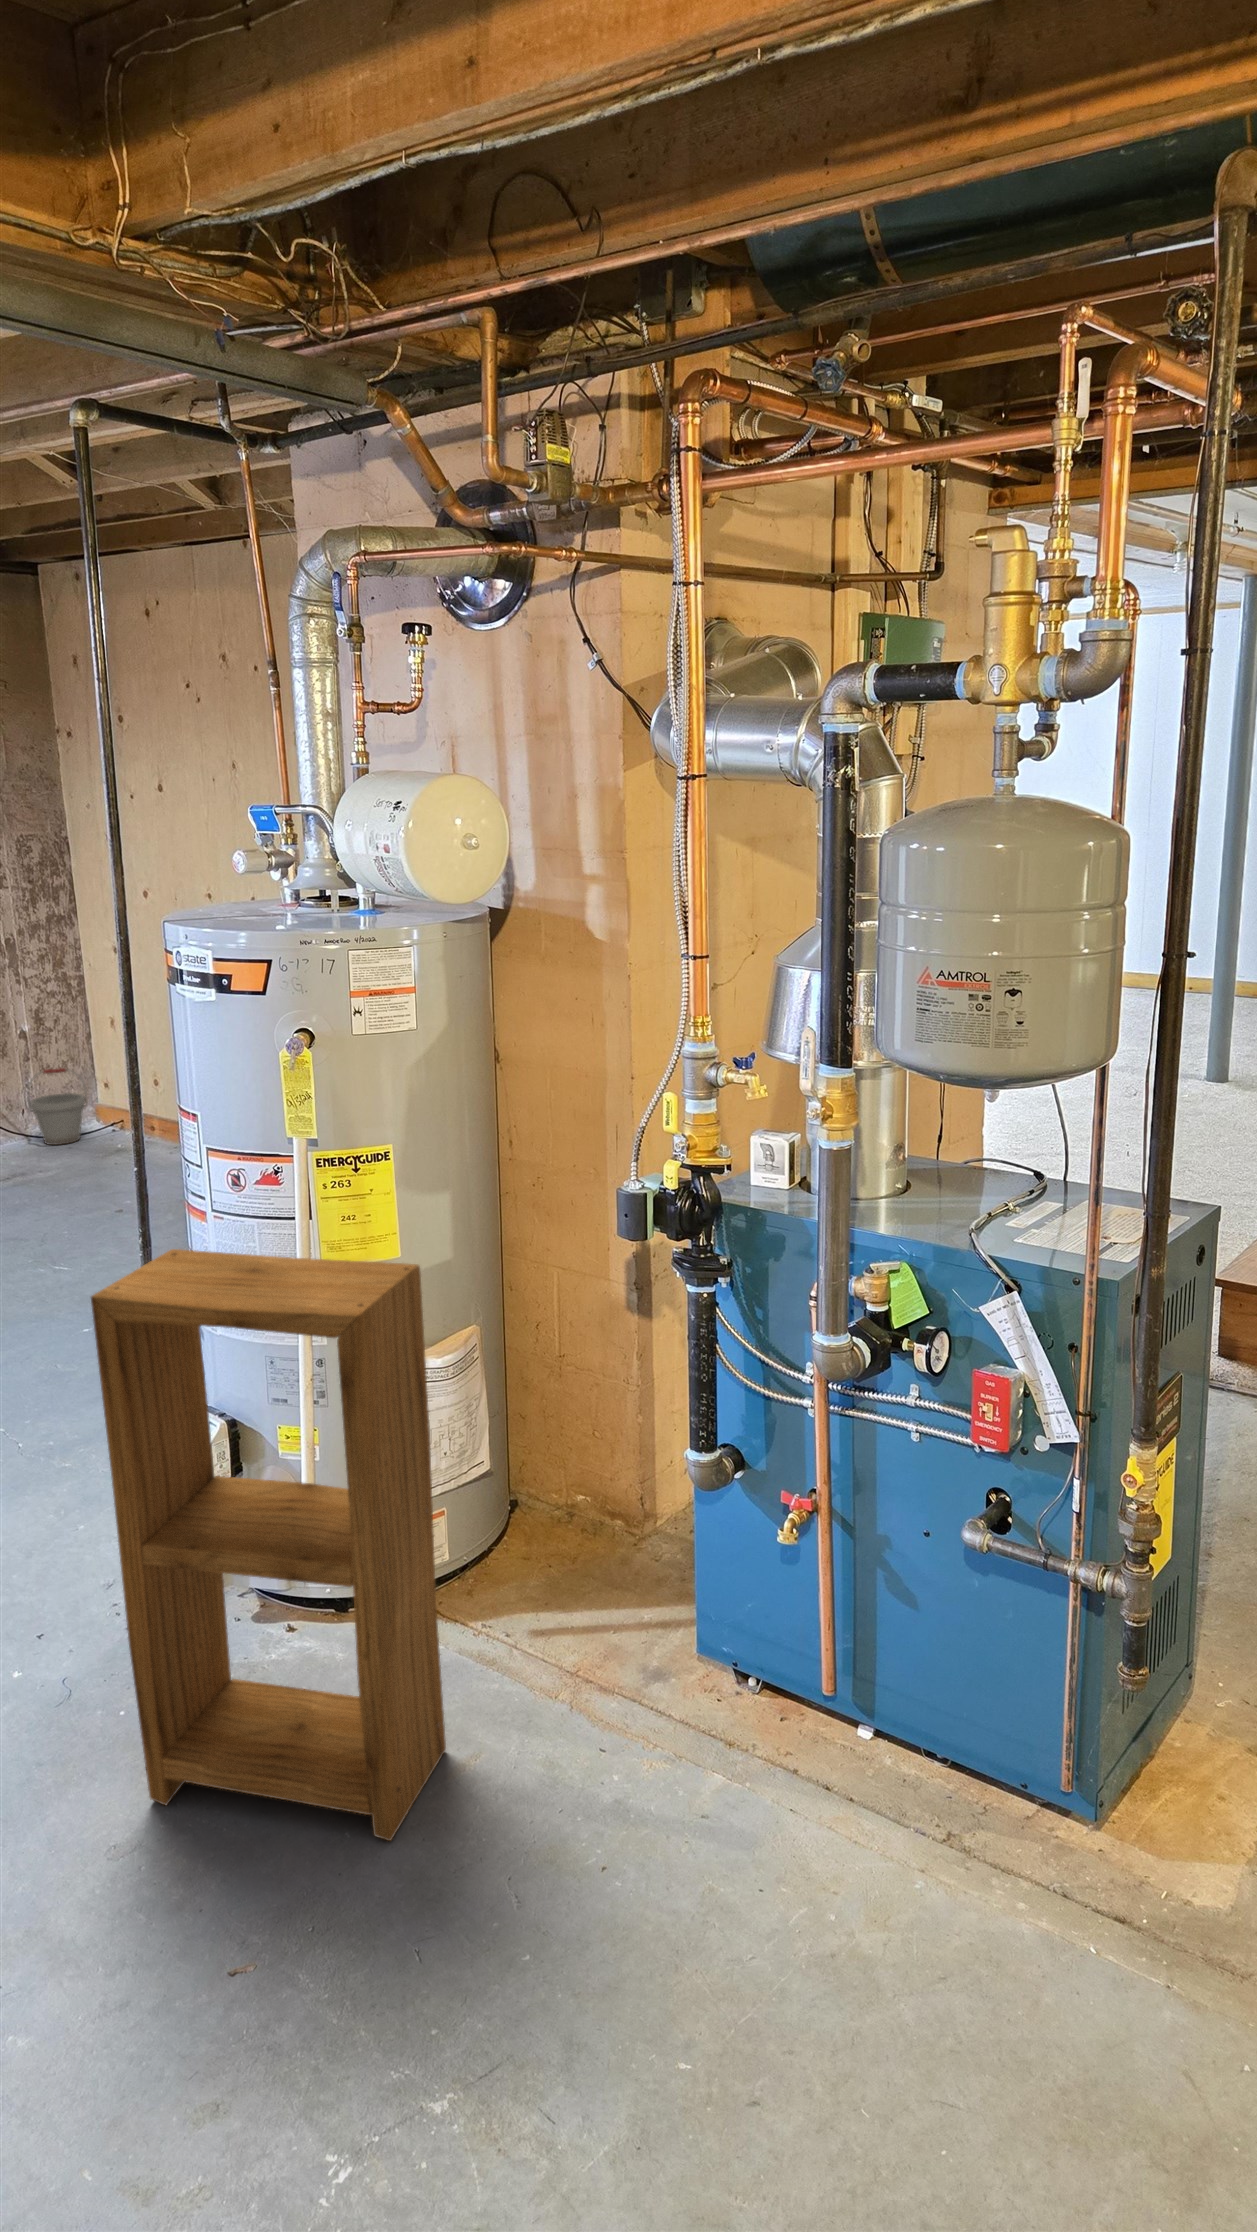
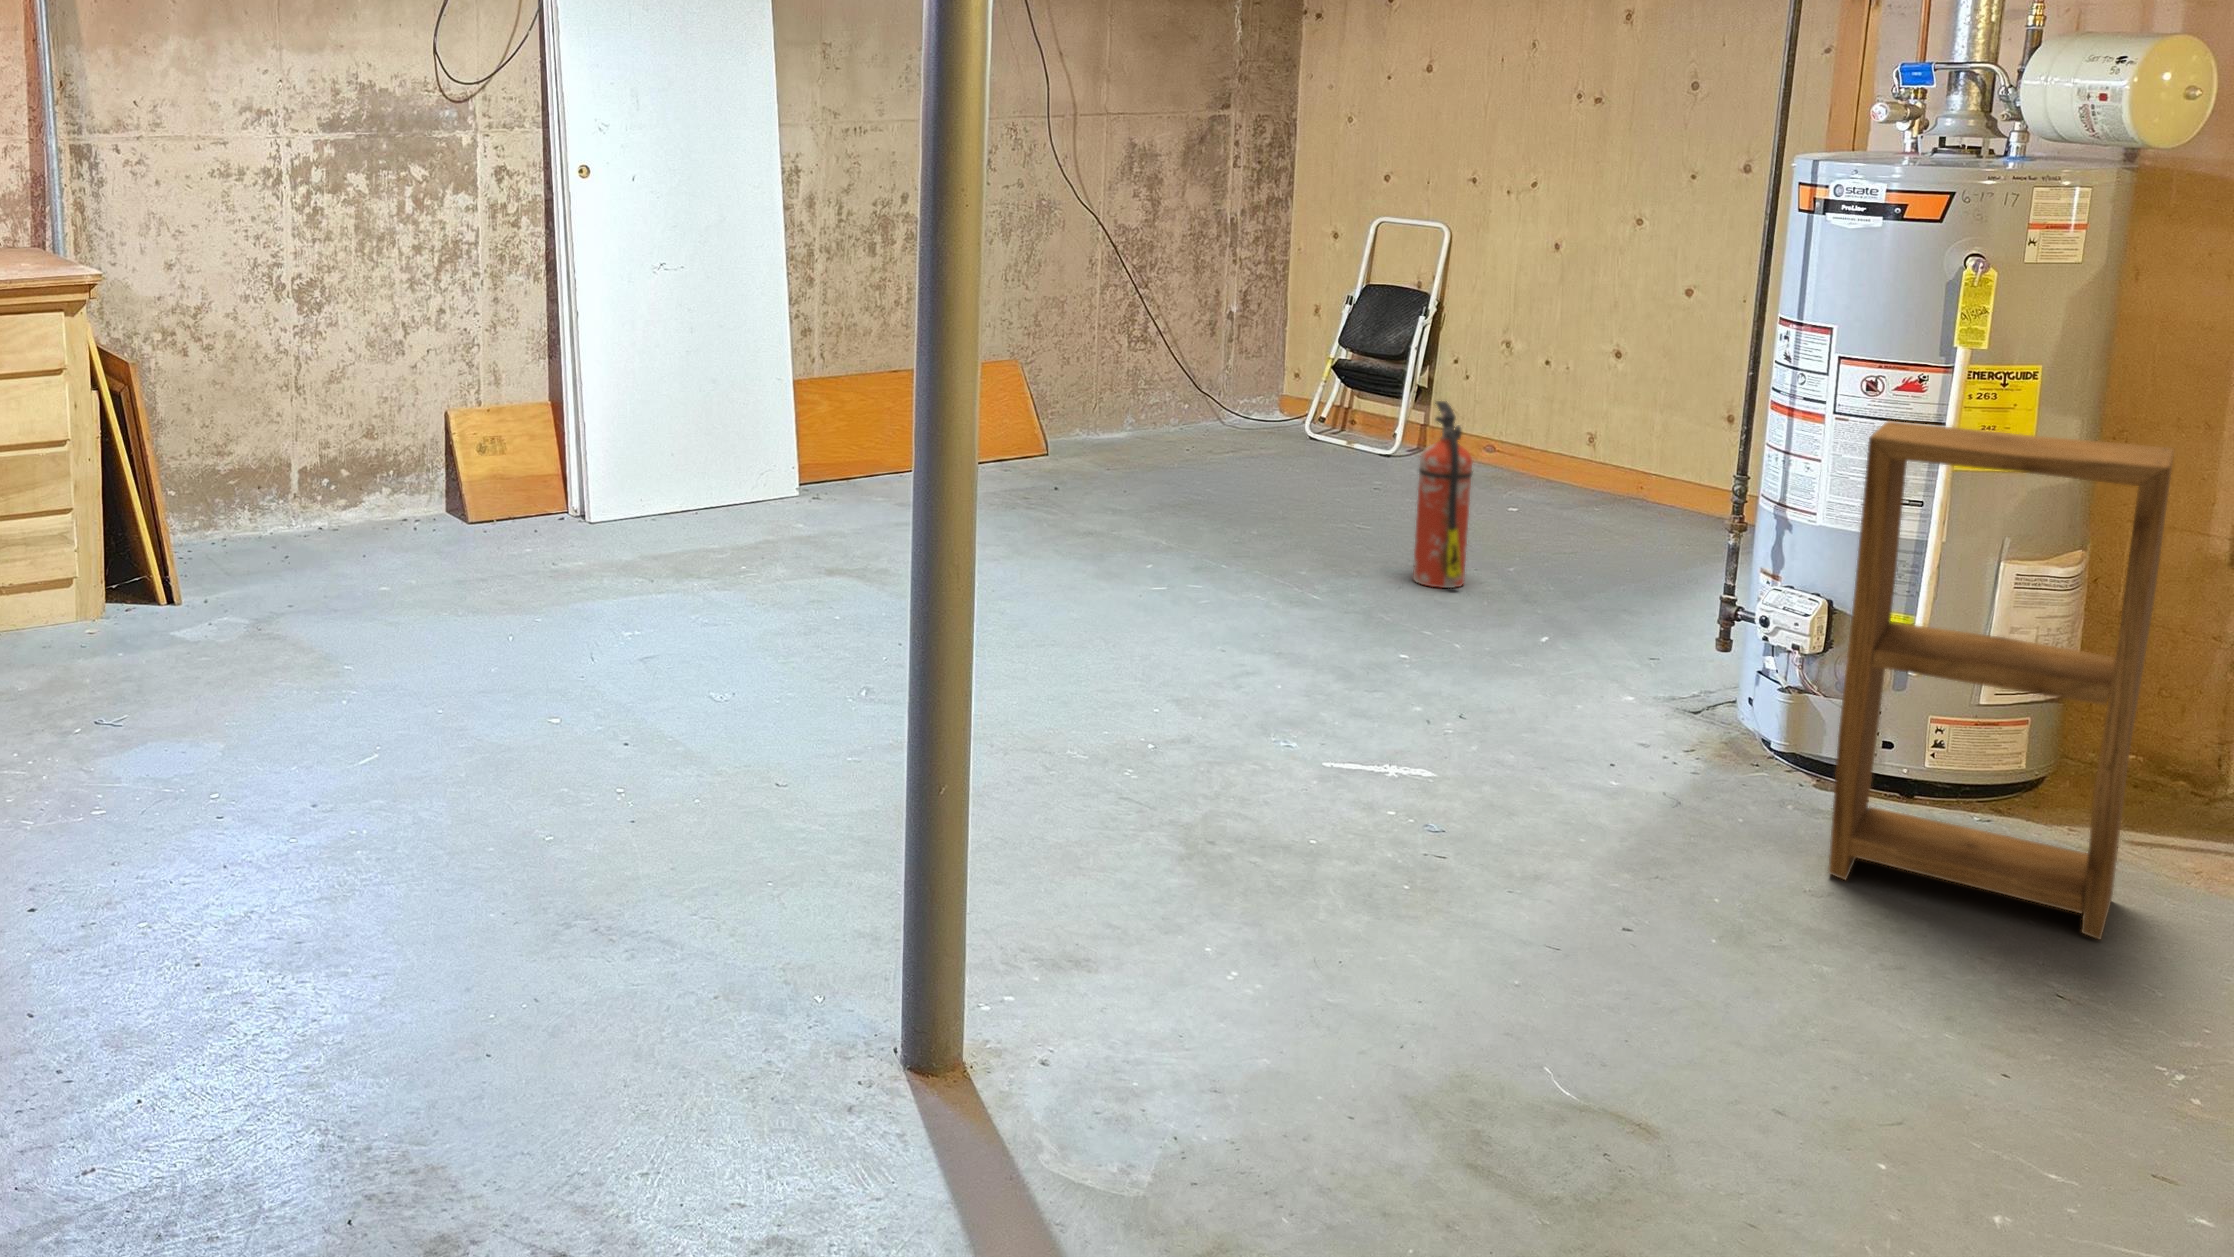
bucket: present [27,1068,88,1145] -> none [1233,350,1291,425]
fire extinguisher: none [24,1158,94,1360] -> present [1413,401,1473,588]

